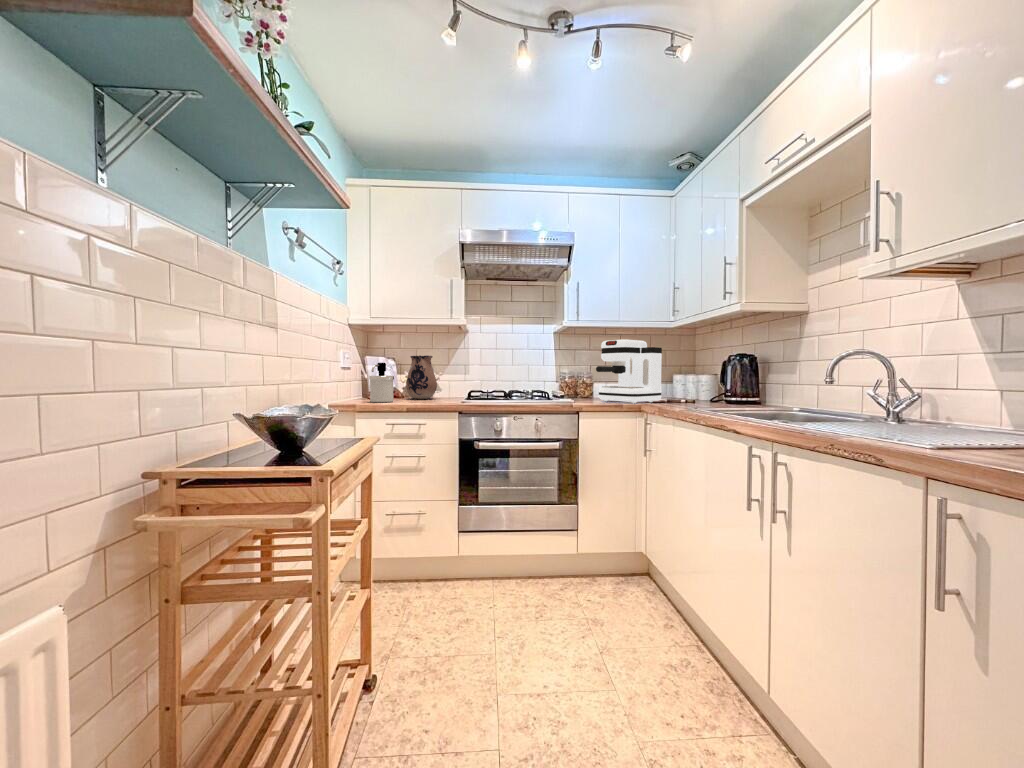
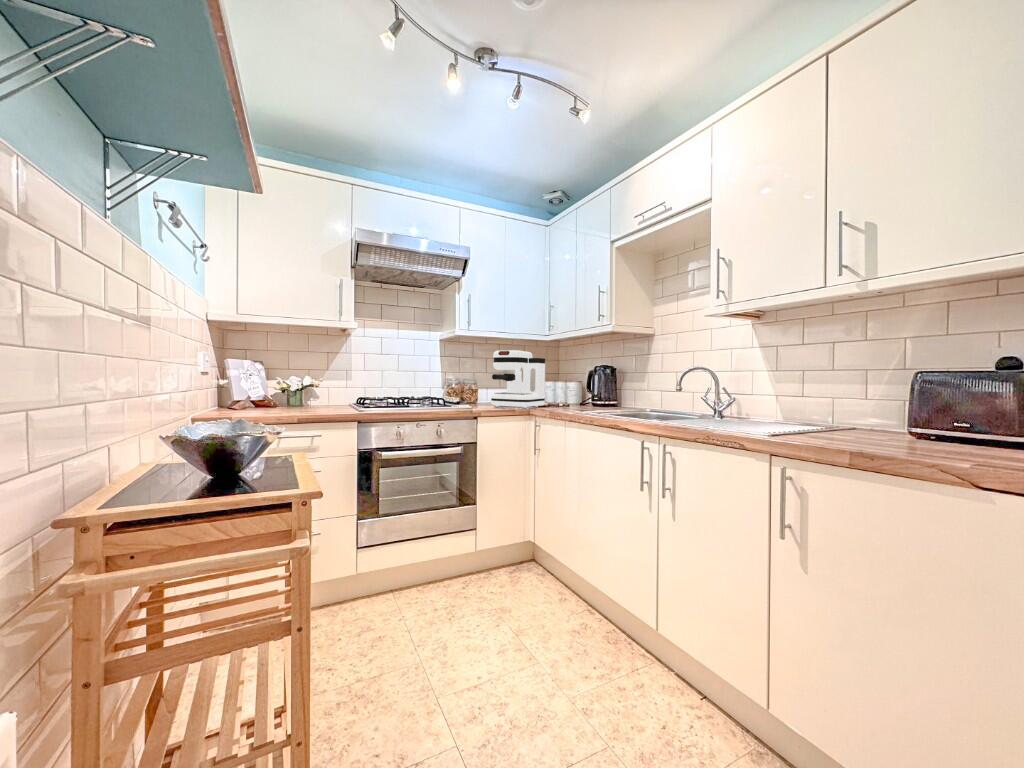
ceramic pitcher: present [406,356,437,399] -> none [283,359,321,407]
soap dispenser: present [369,363,394,402] -> none [245,367,277,412]

